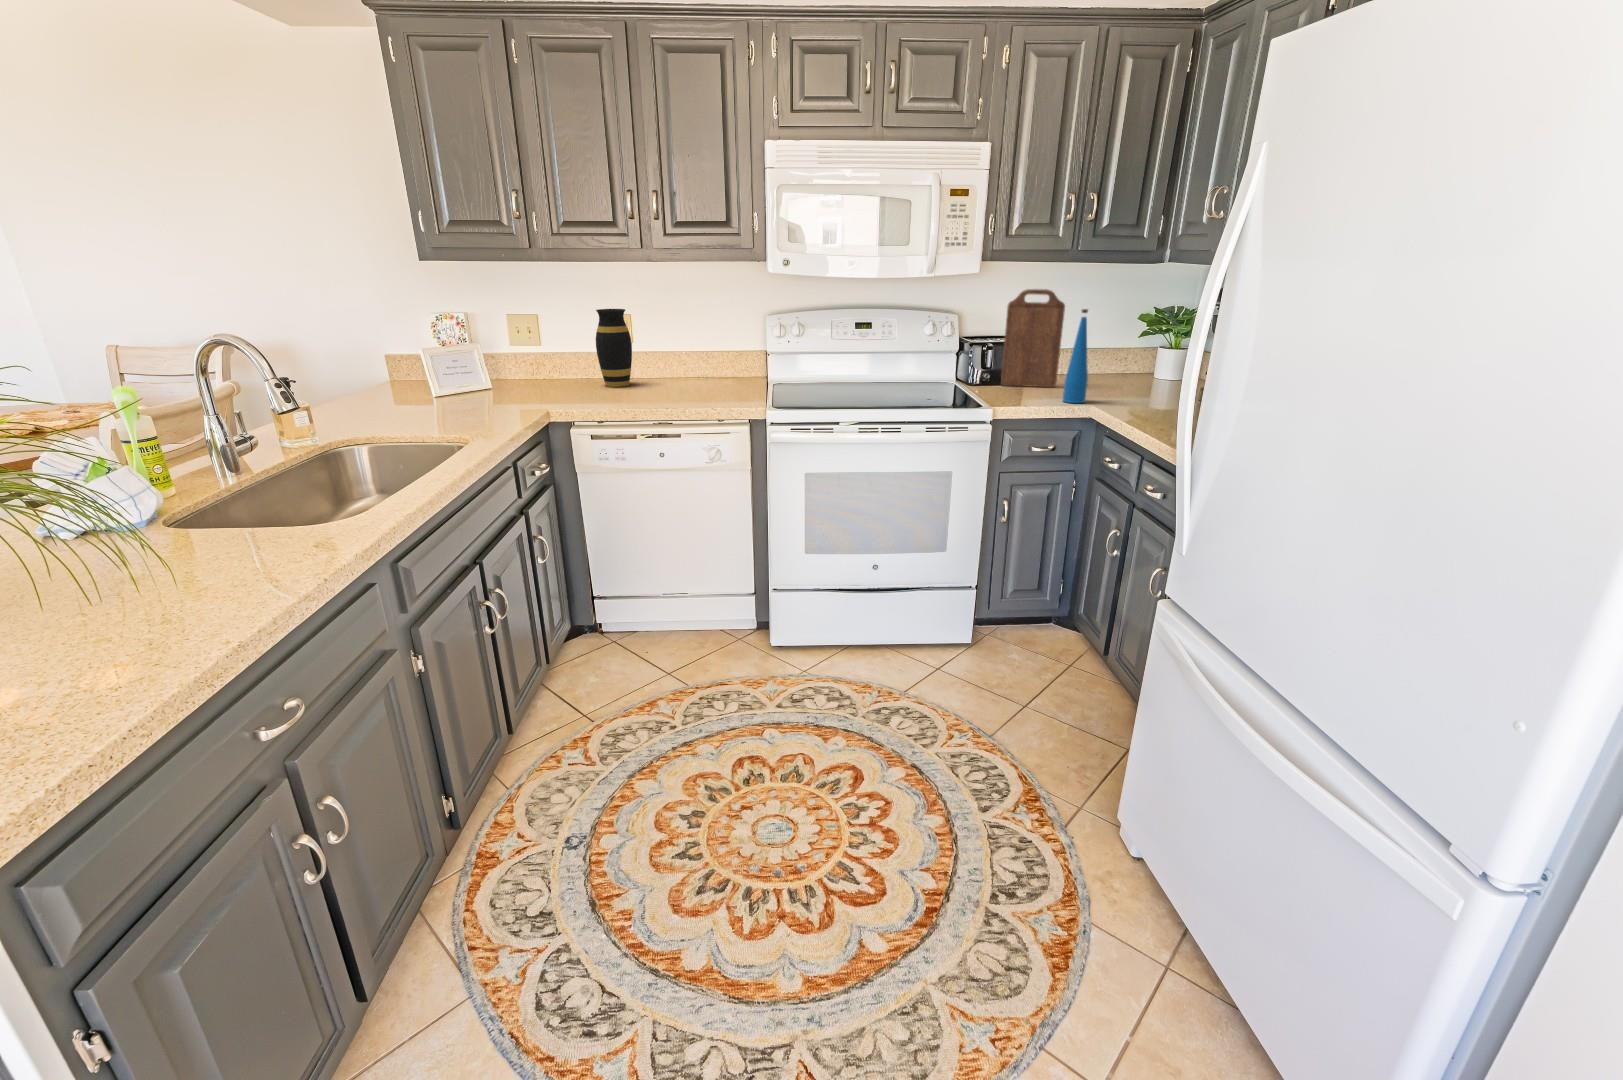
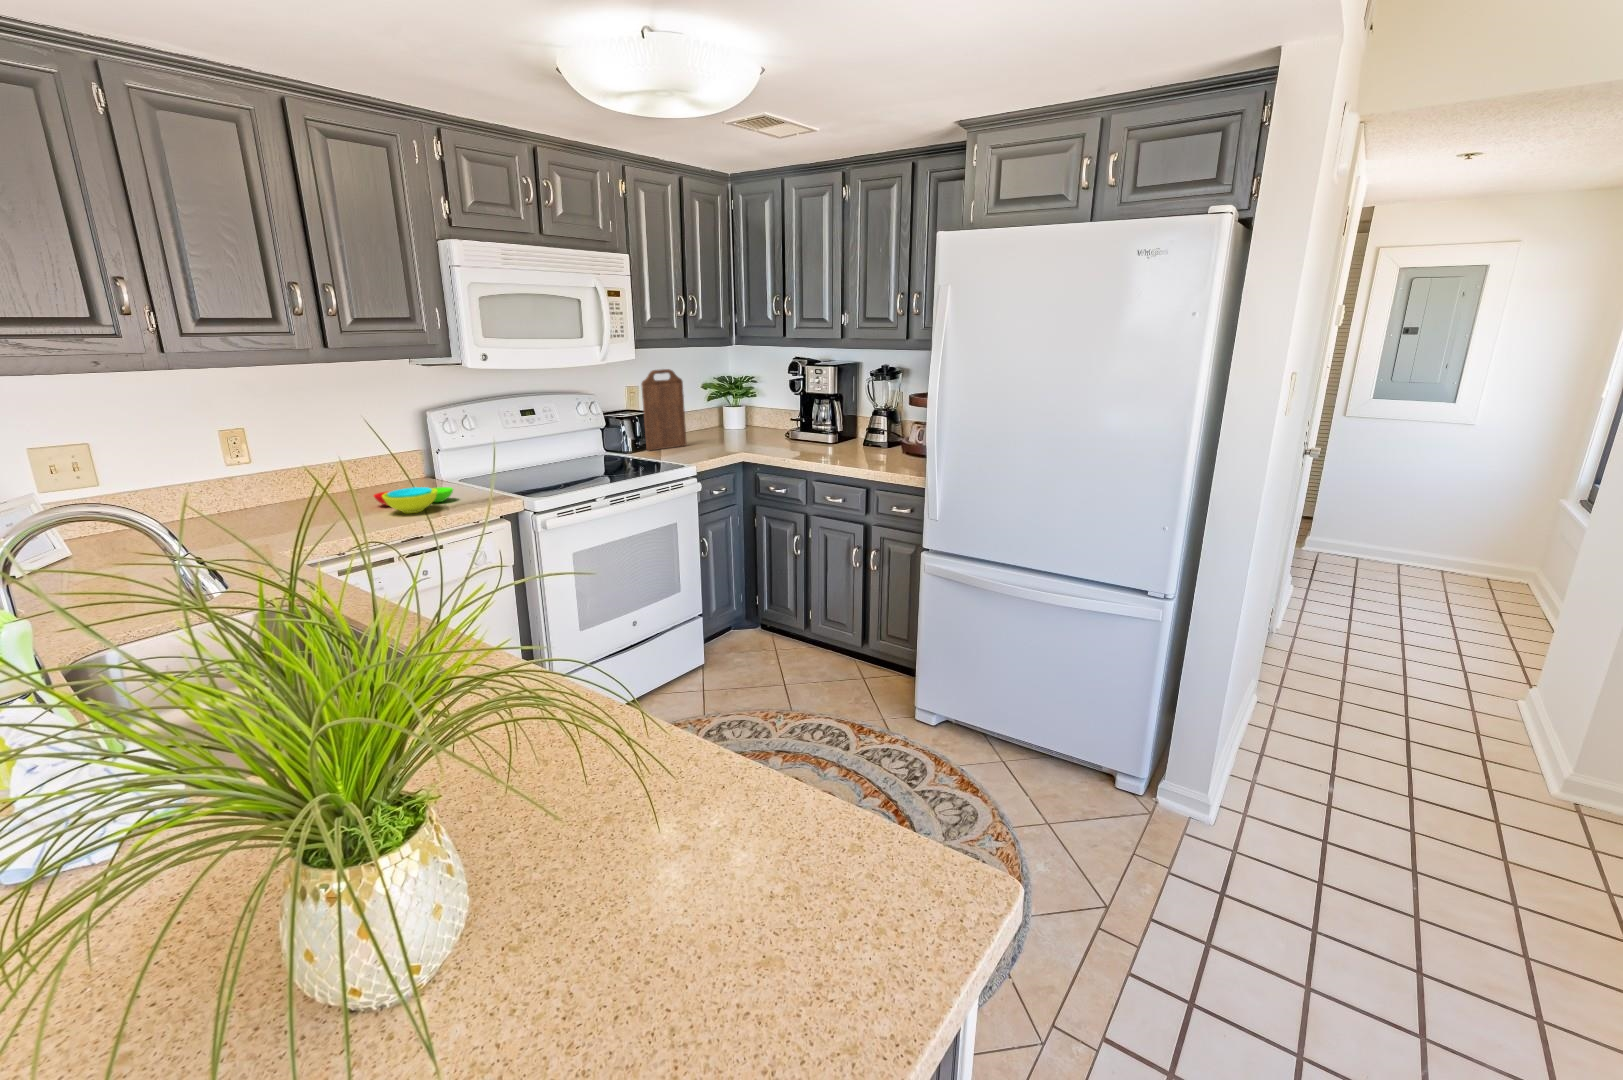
vase: present [596,309,632,387] -> none [214,424,275,521]
bottle: present [1063,309,1088,403] -> none [715,381,733,453]
bowl: none [666,379,739,402] -> present [374,487,453,513]

